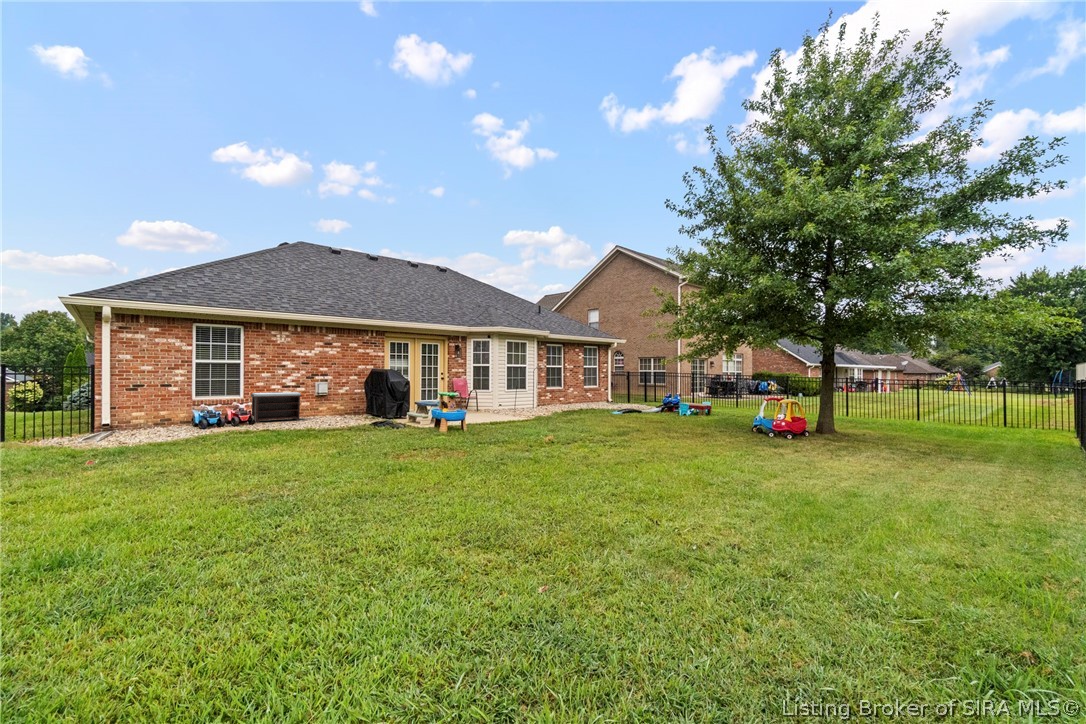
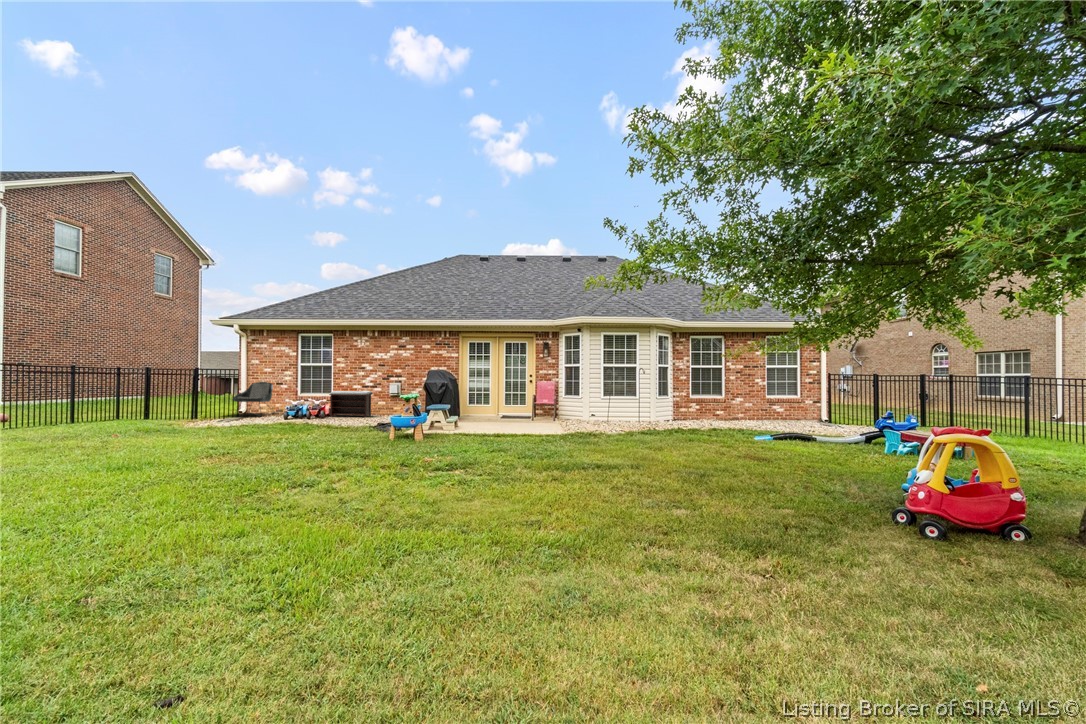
lounge chair: none [120,384,172,431] -> present [233,382,273,417]

